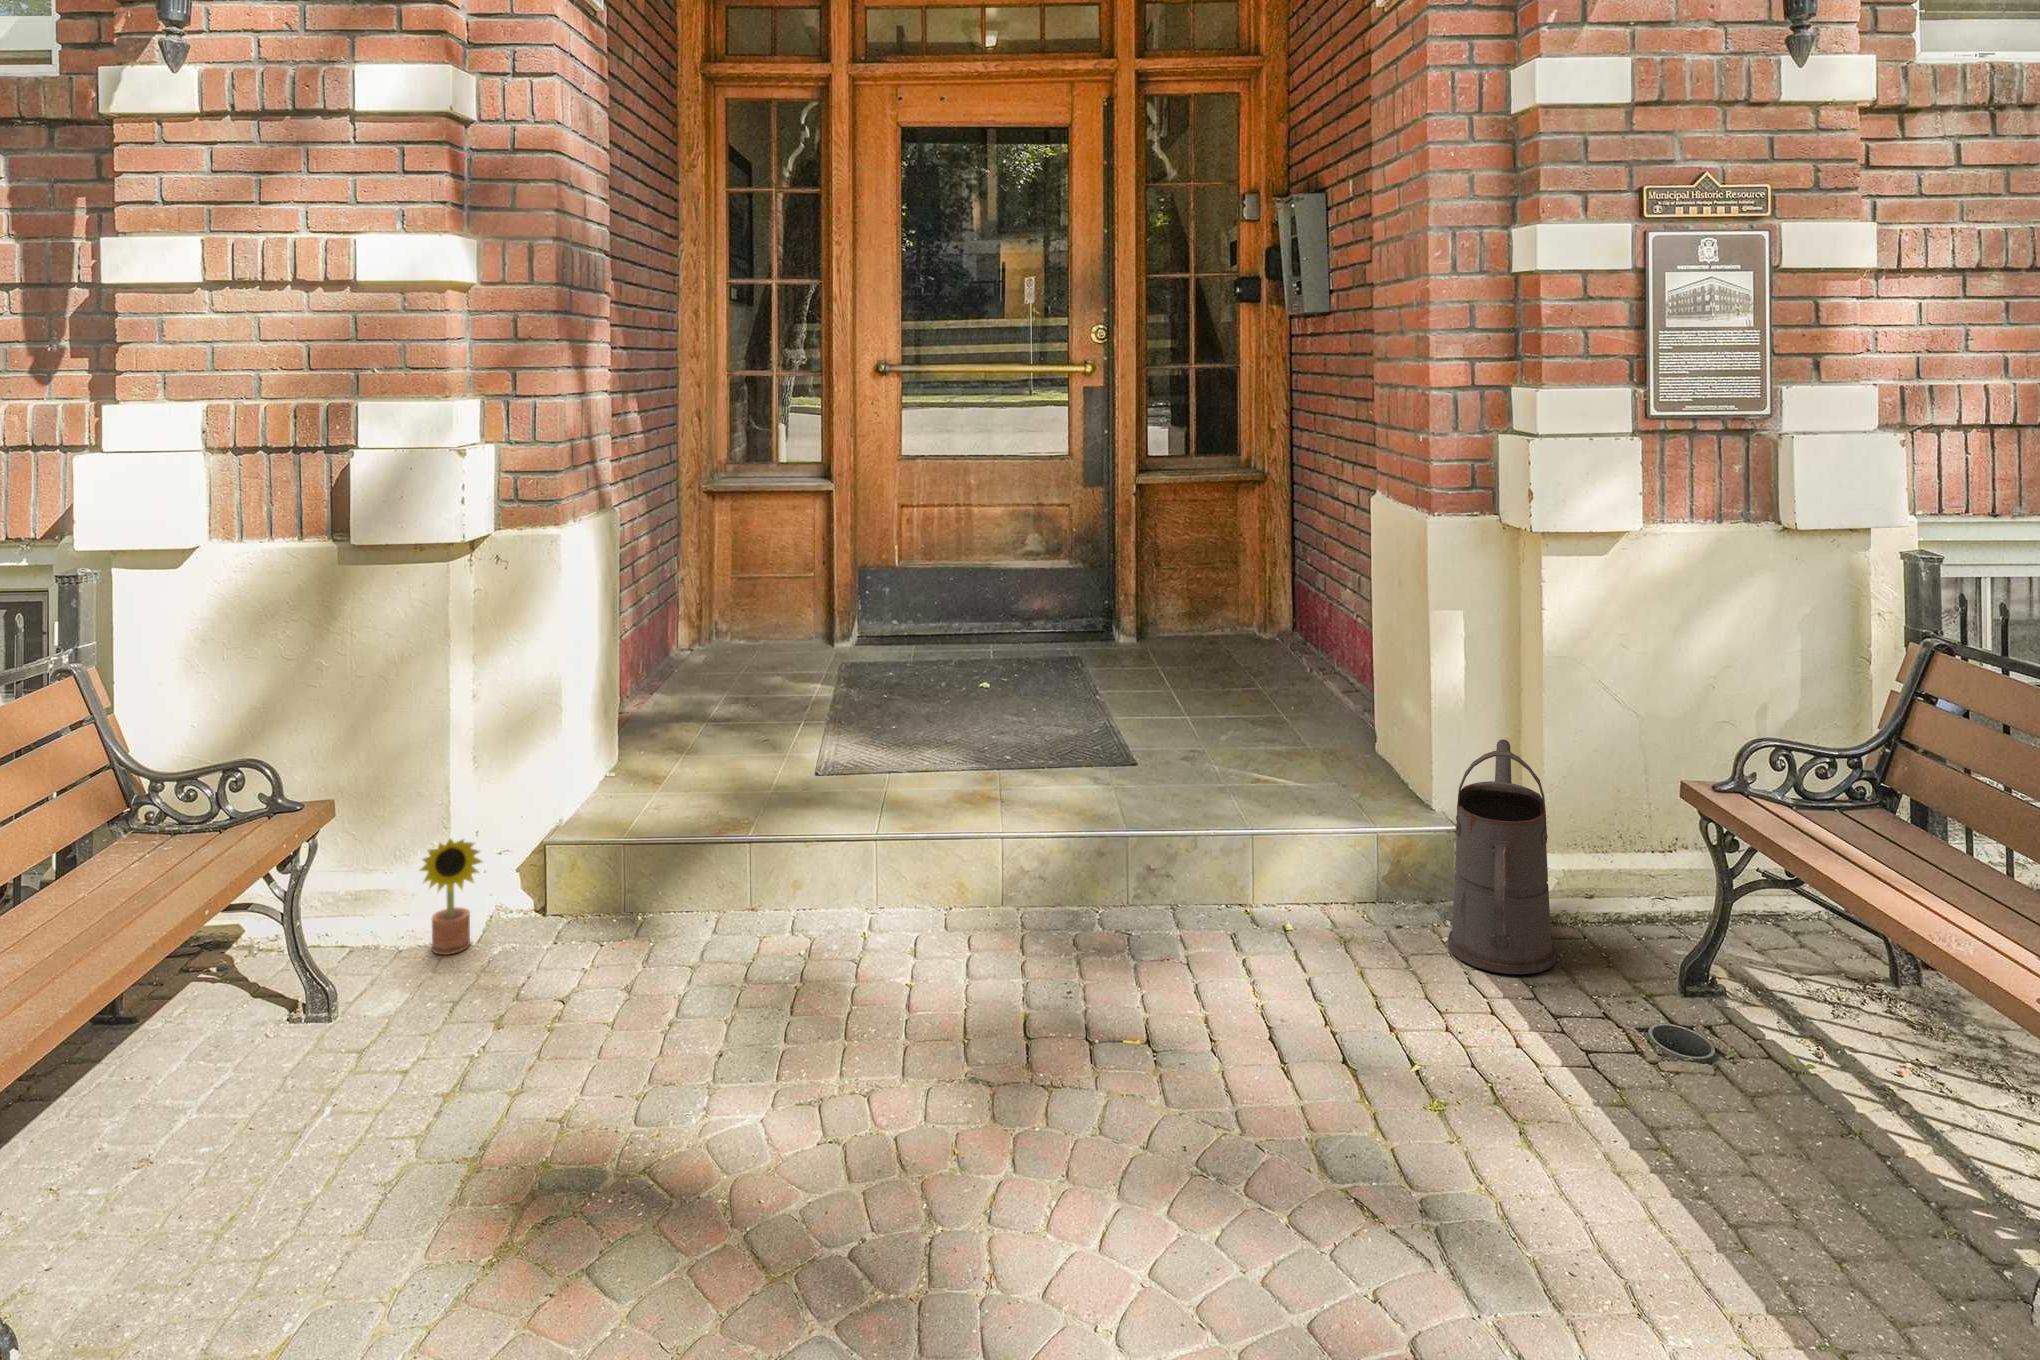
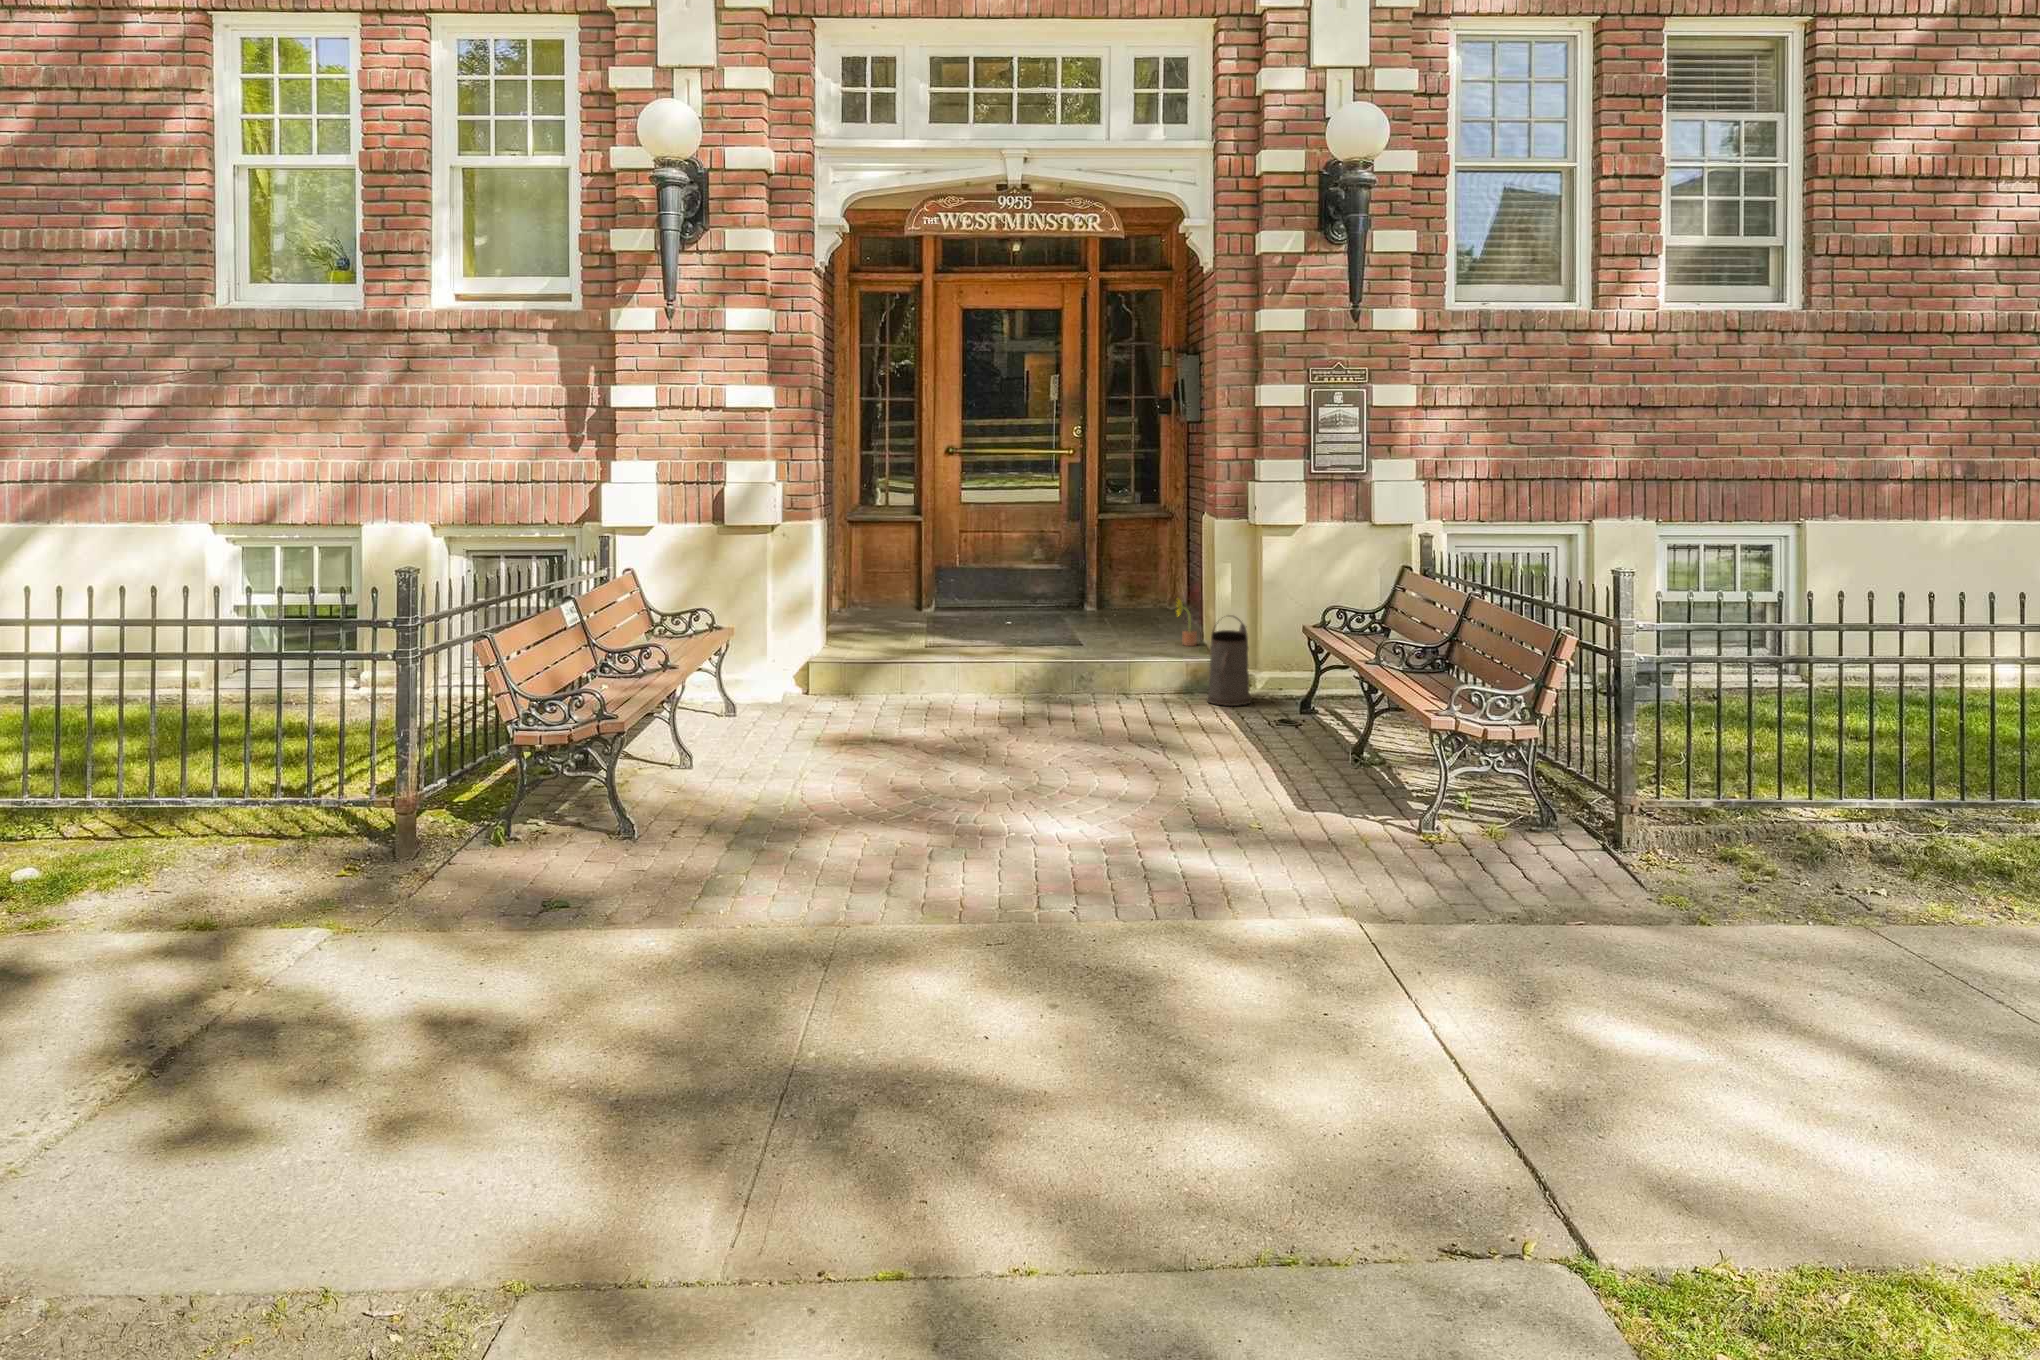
decorative plant: present [420,839,482,955] -> present [1176,599,1197,646]

